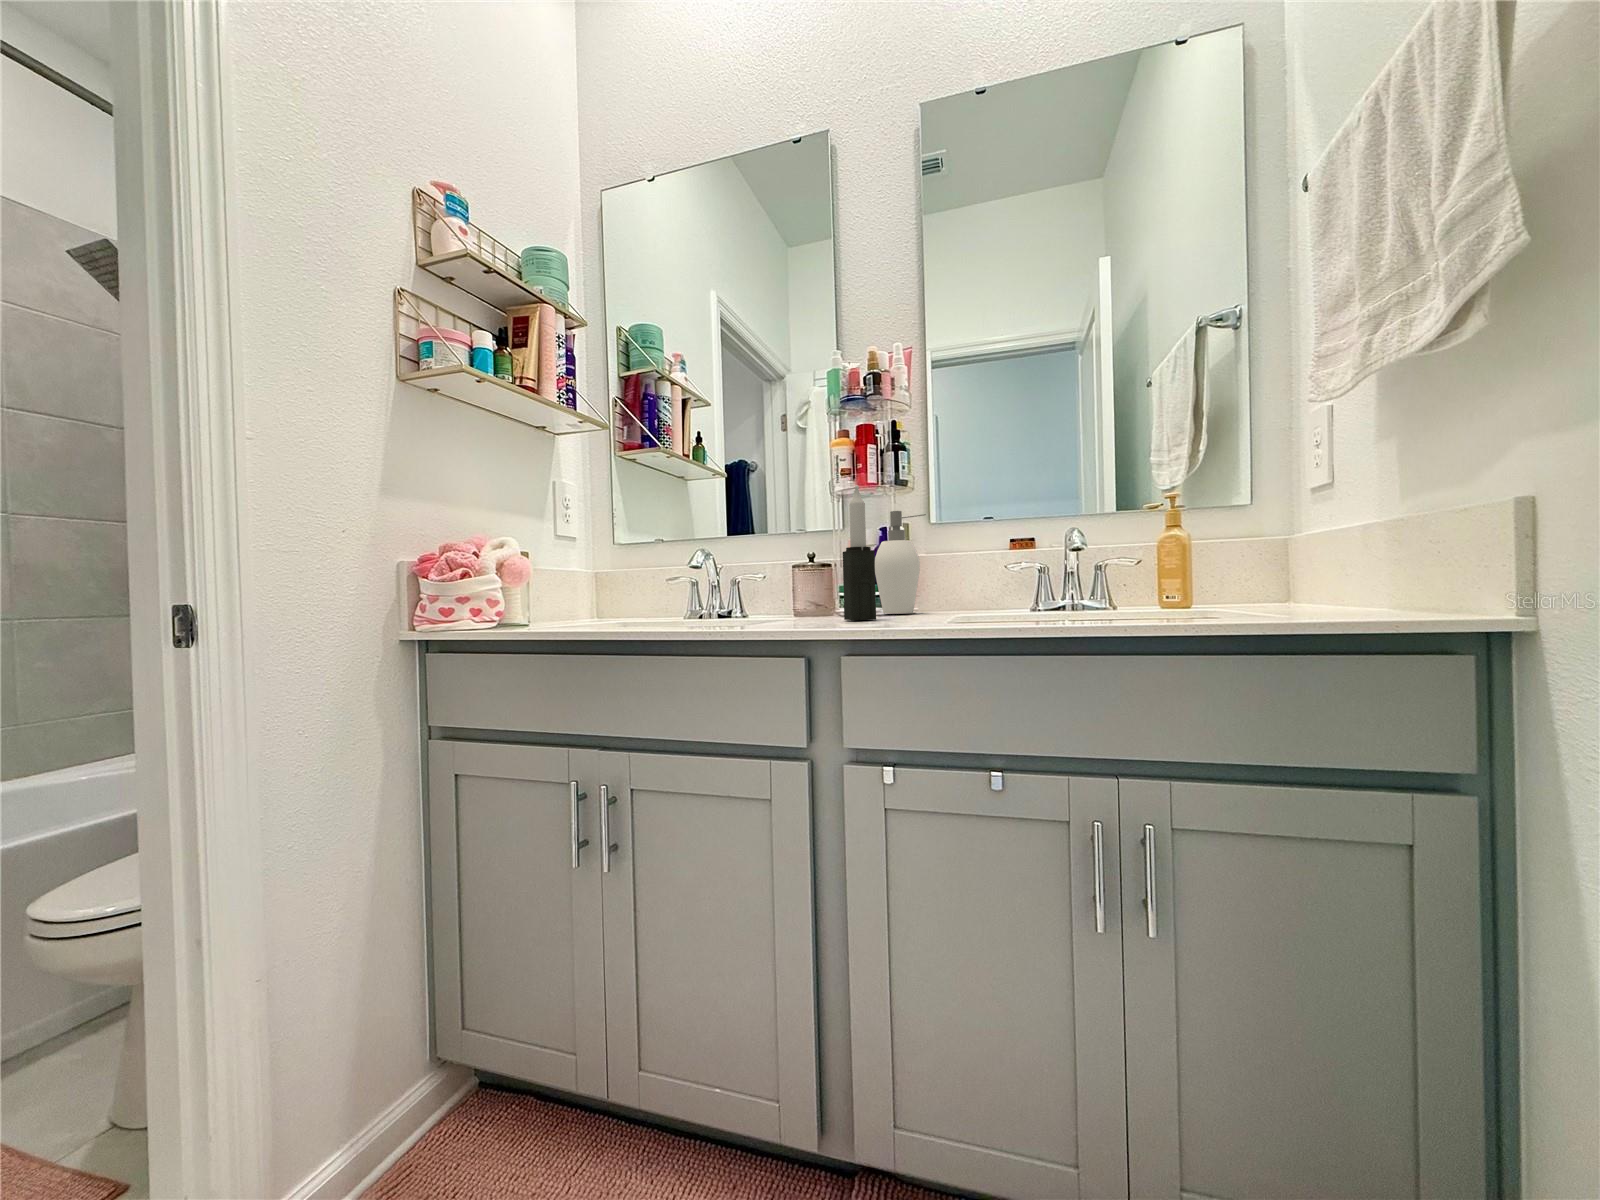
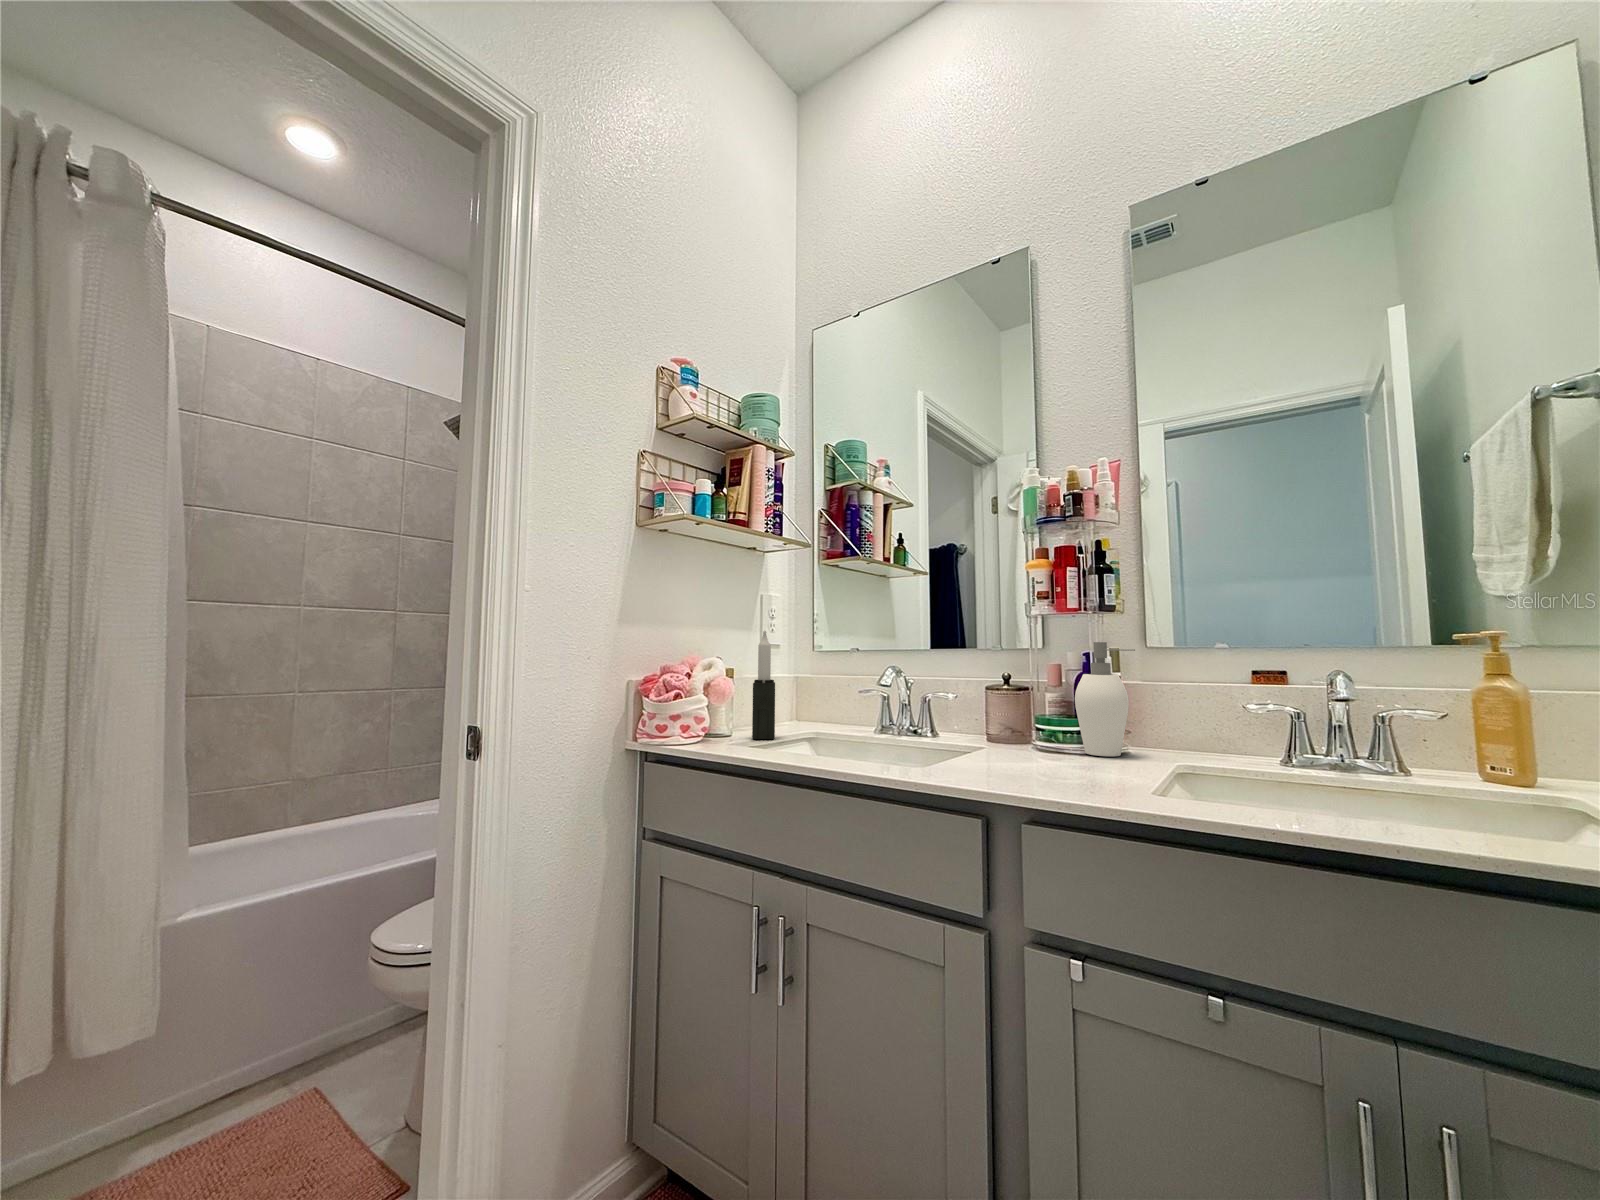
candle: present [843,485,876,620] -> present [752,631,775,739]

